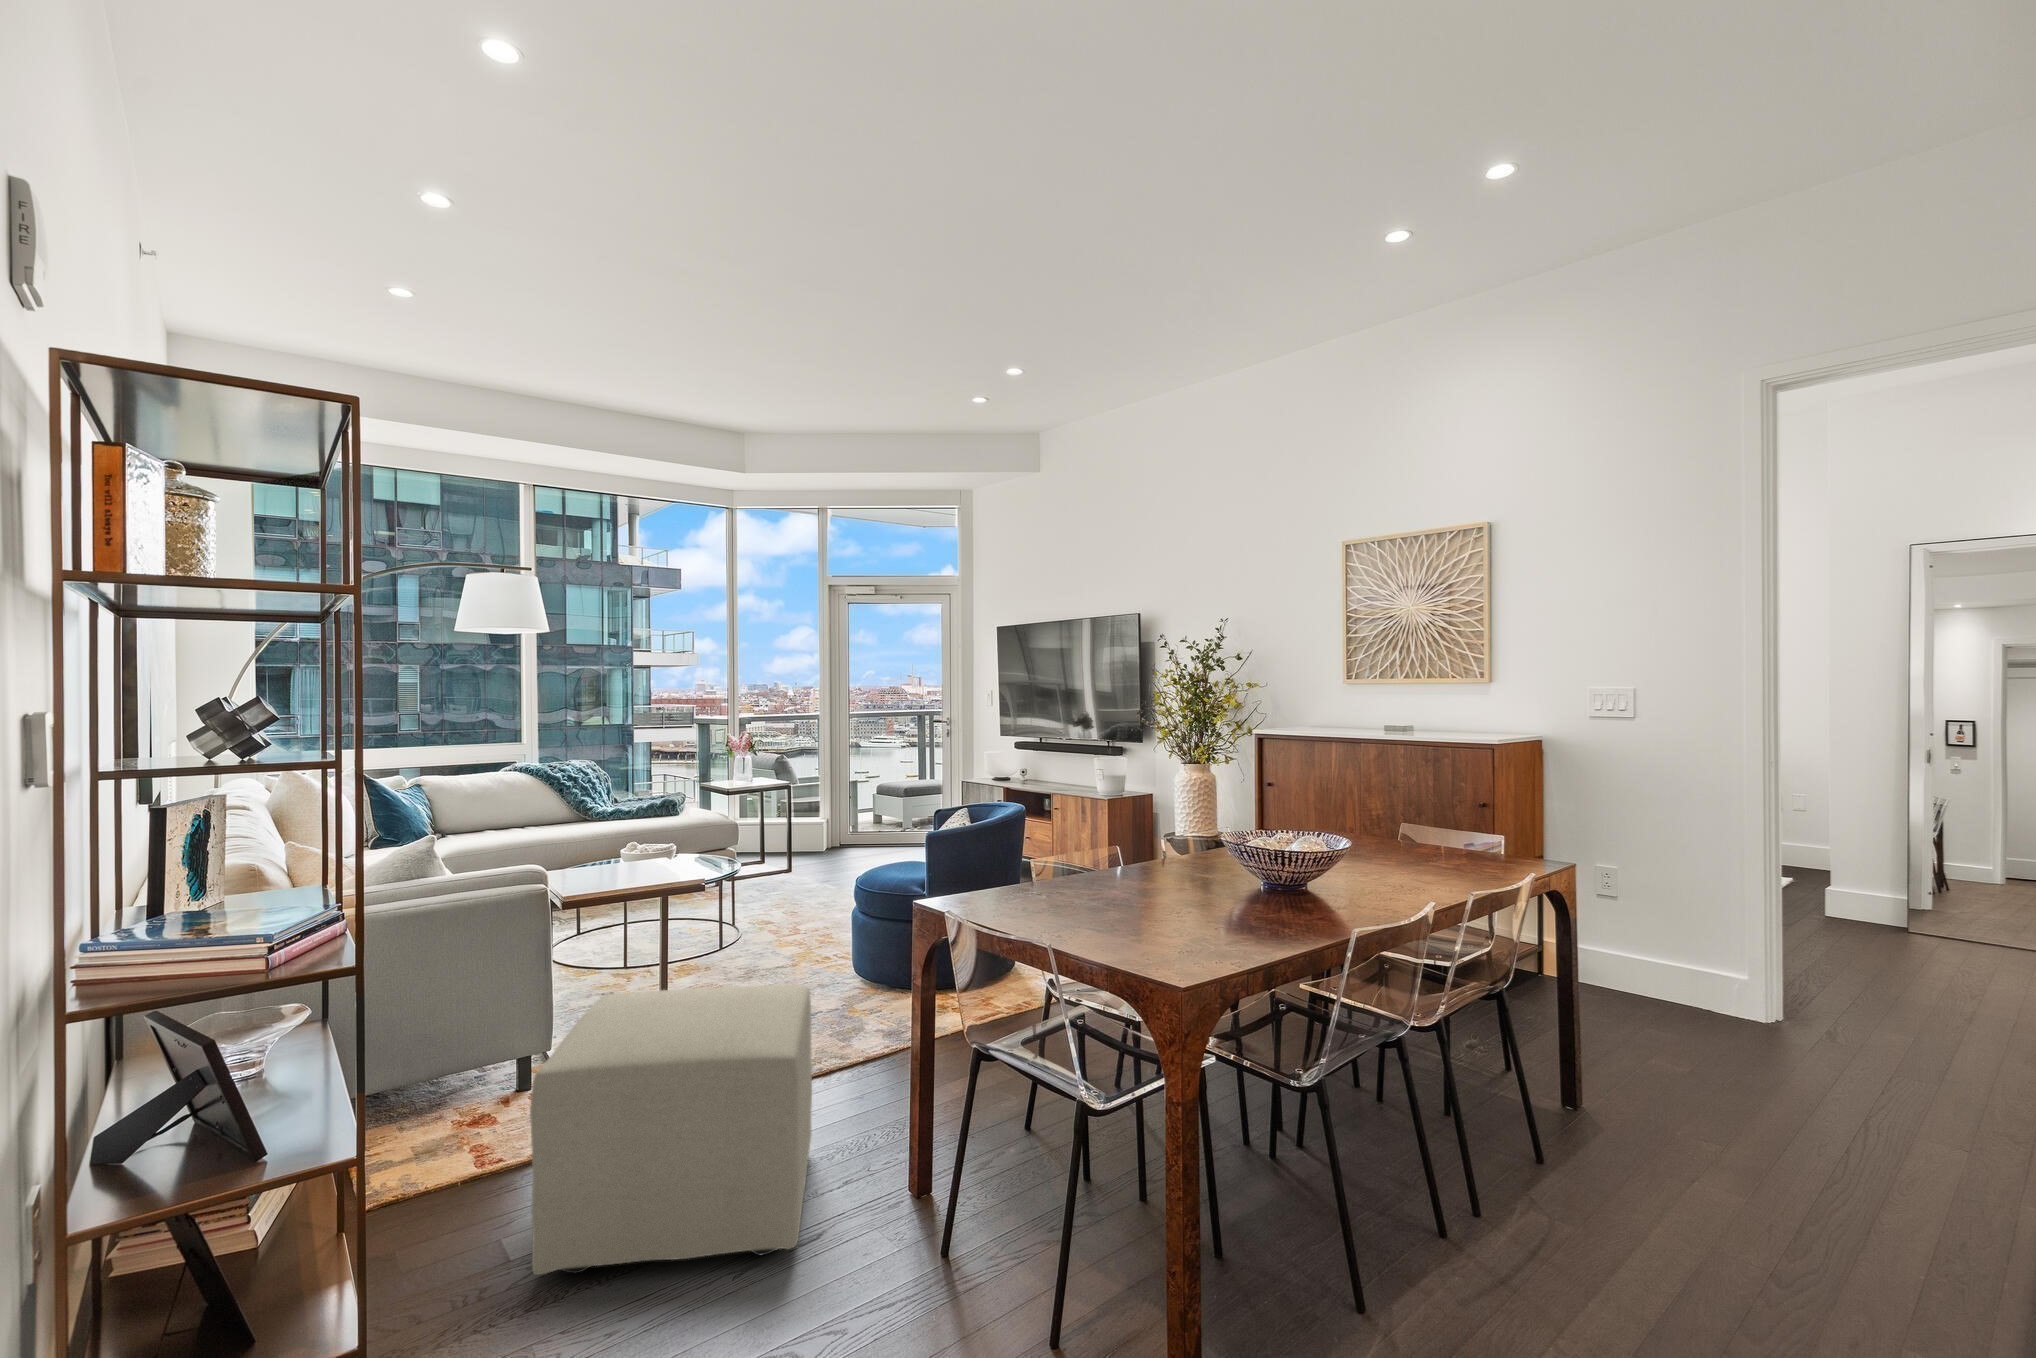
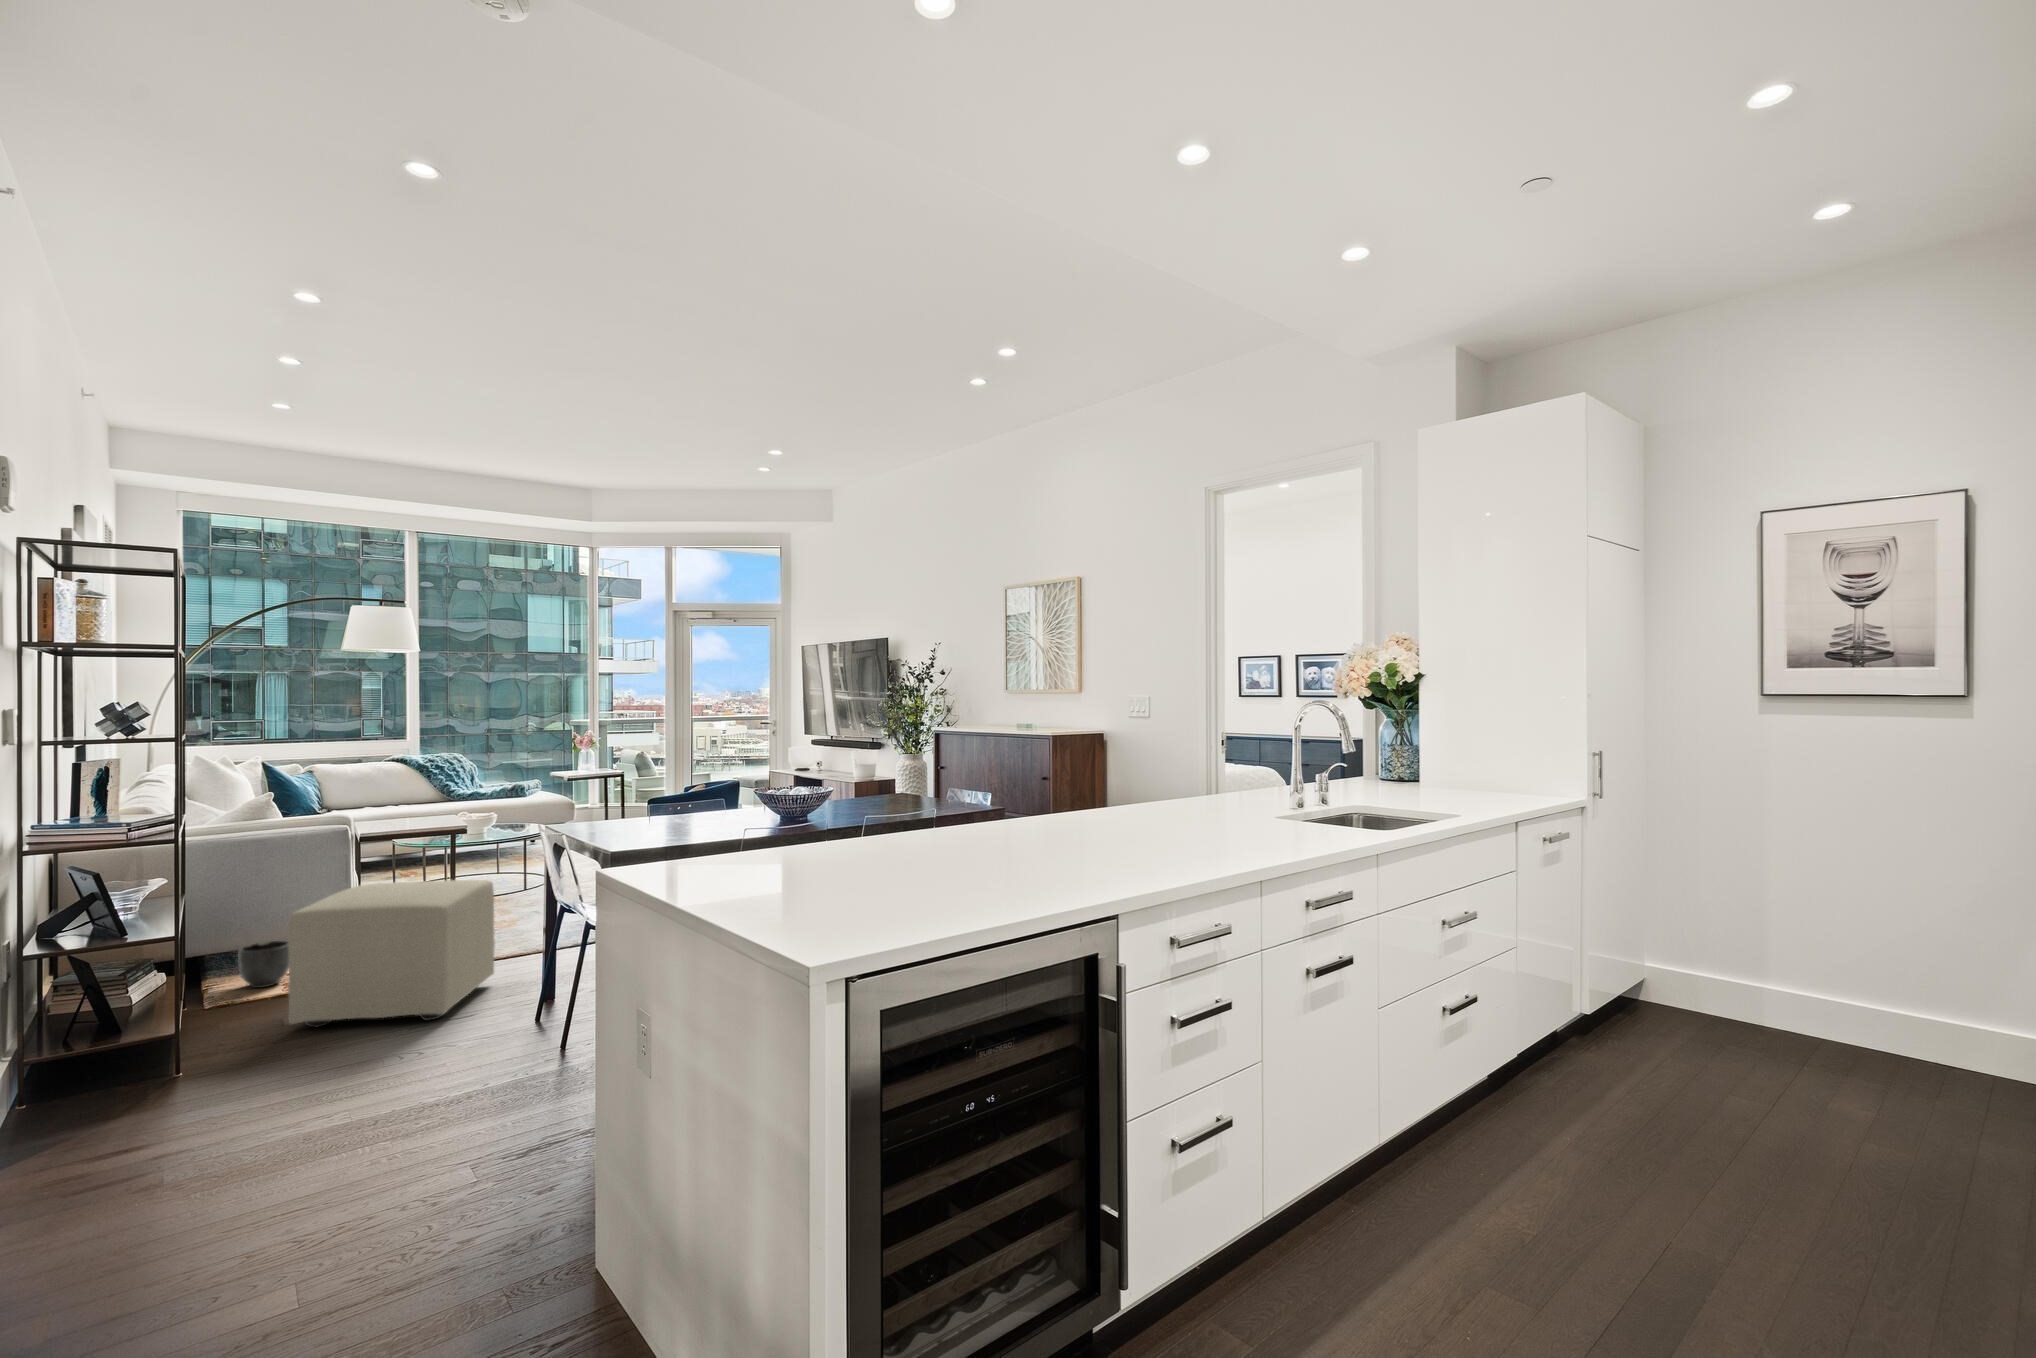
planter: none [404,1074,481,1157] -> present [238,941,289,988]

